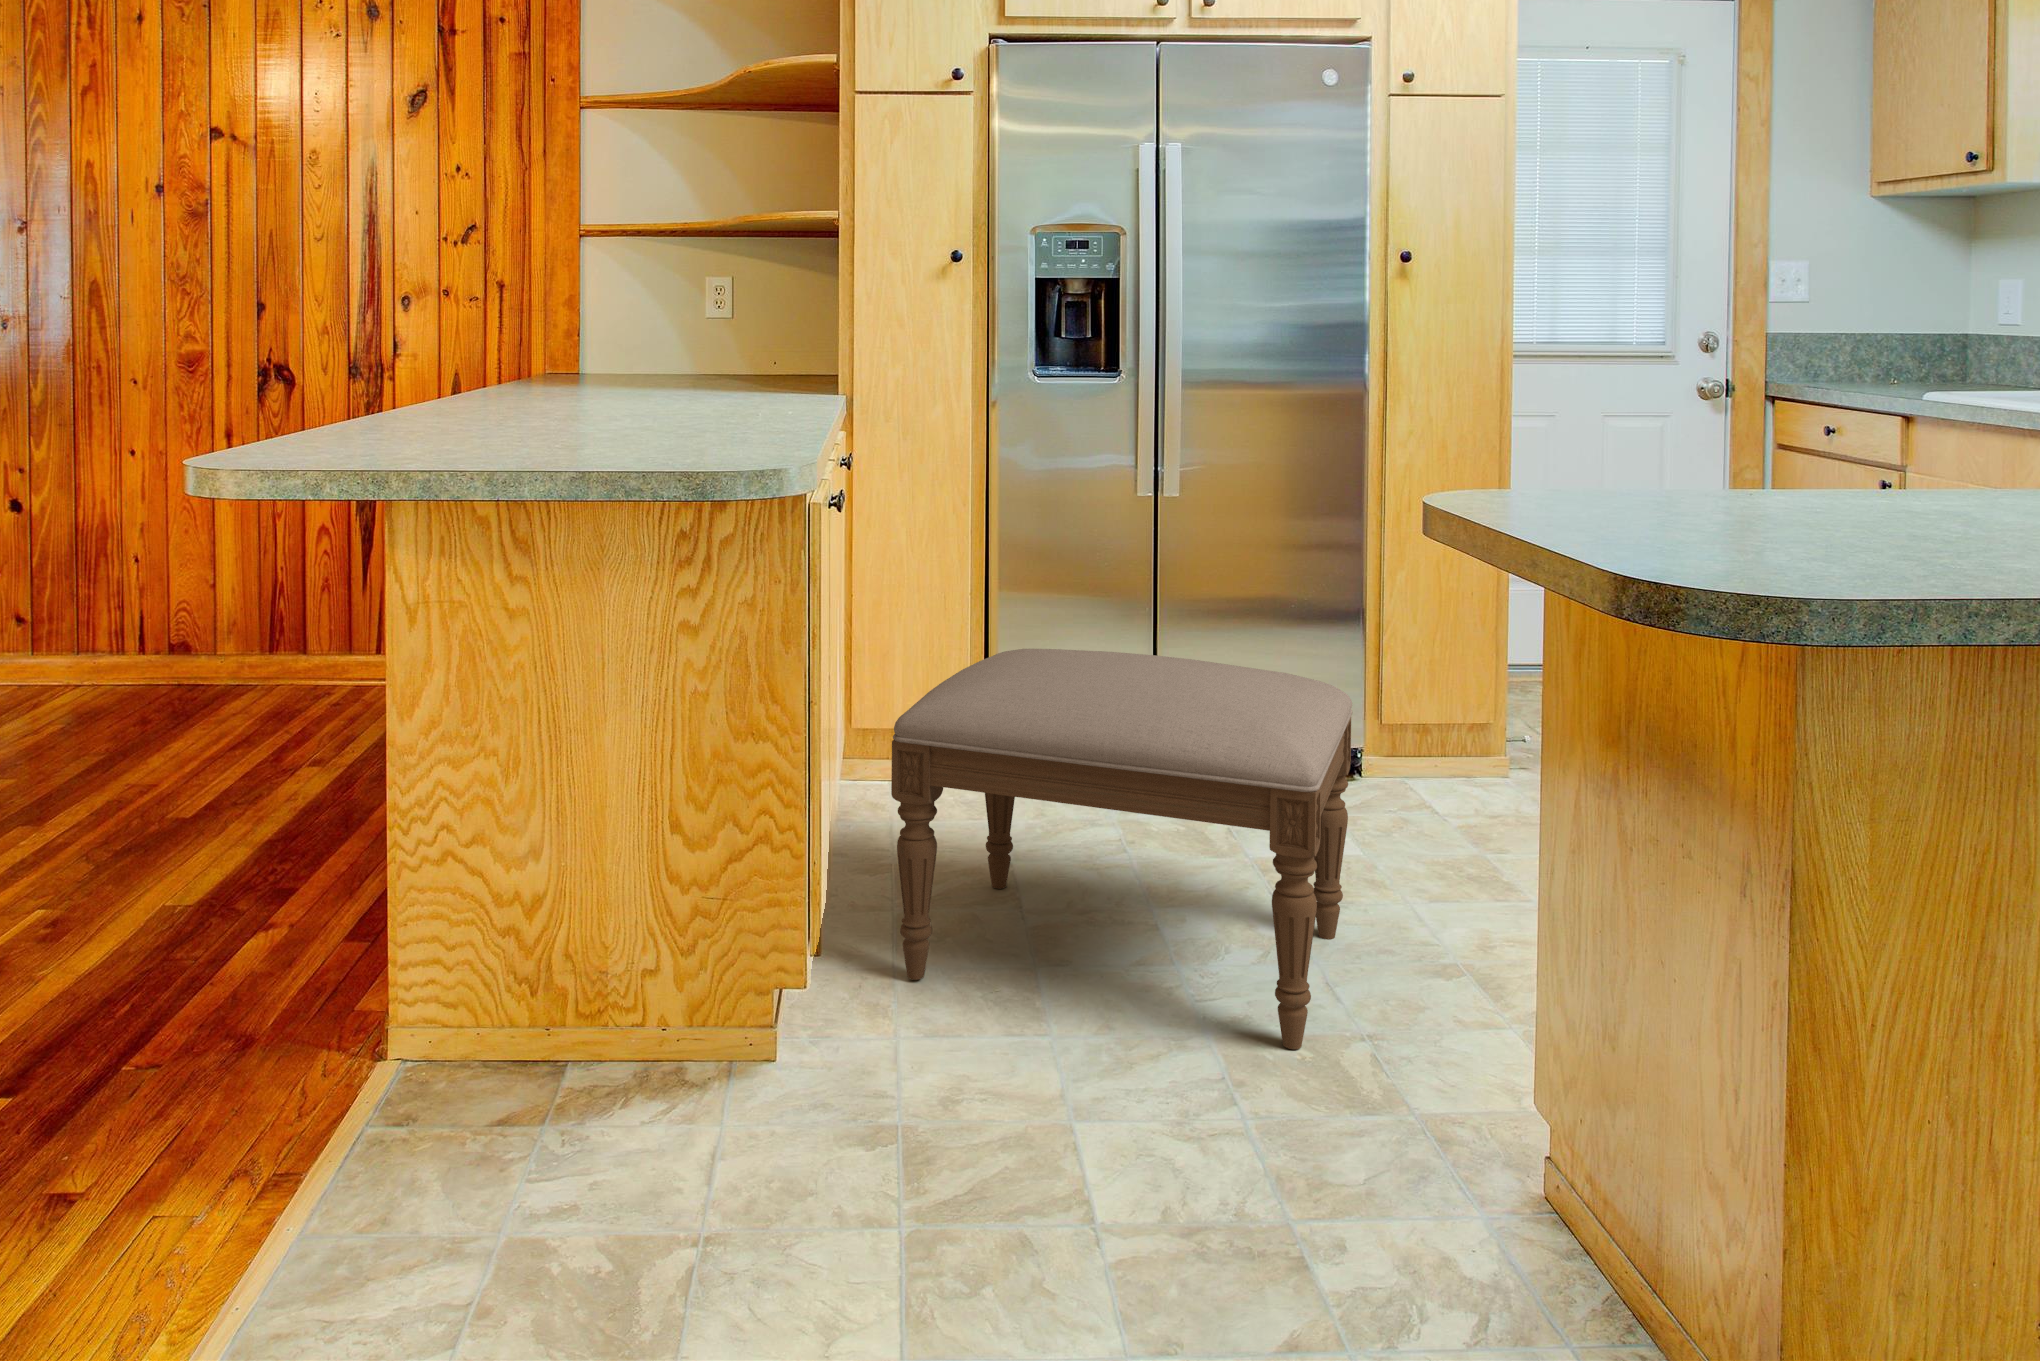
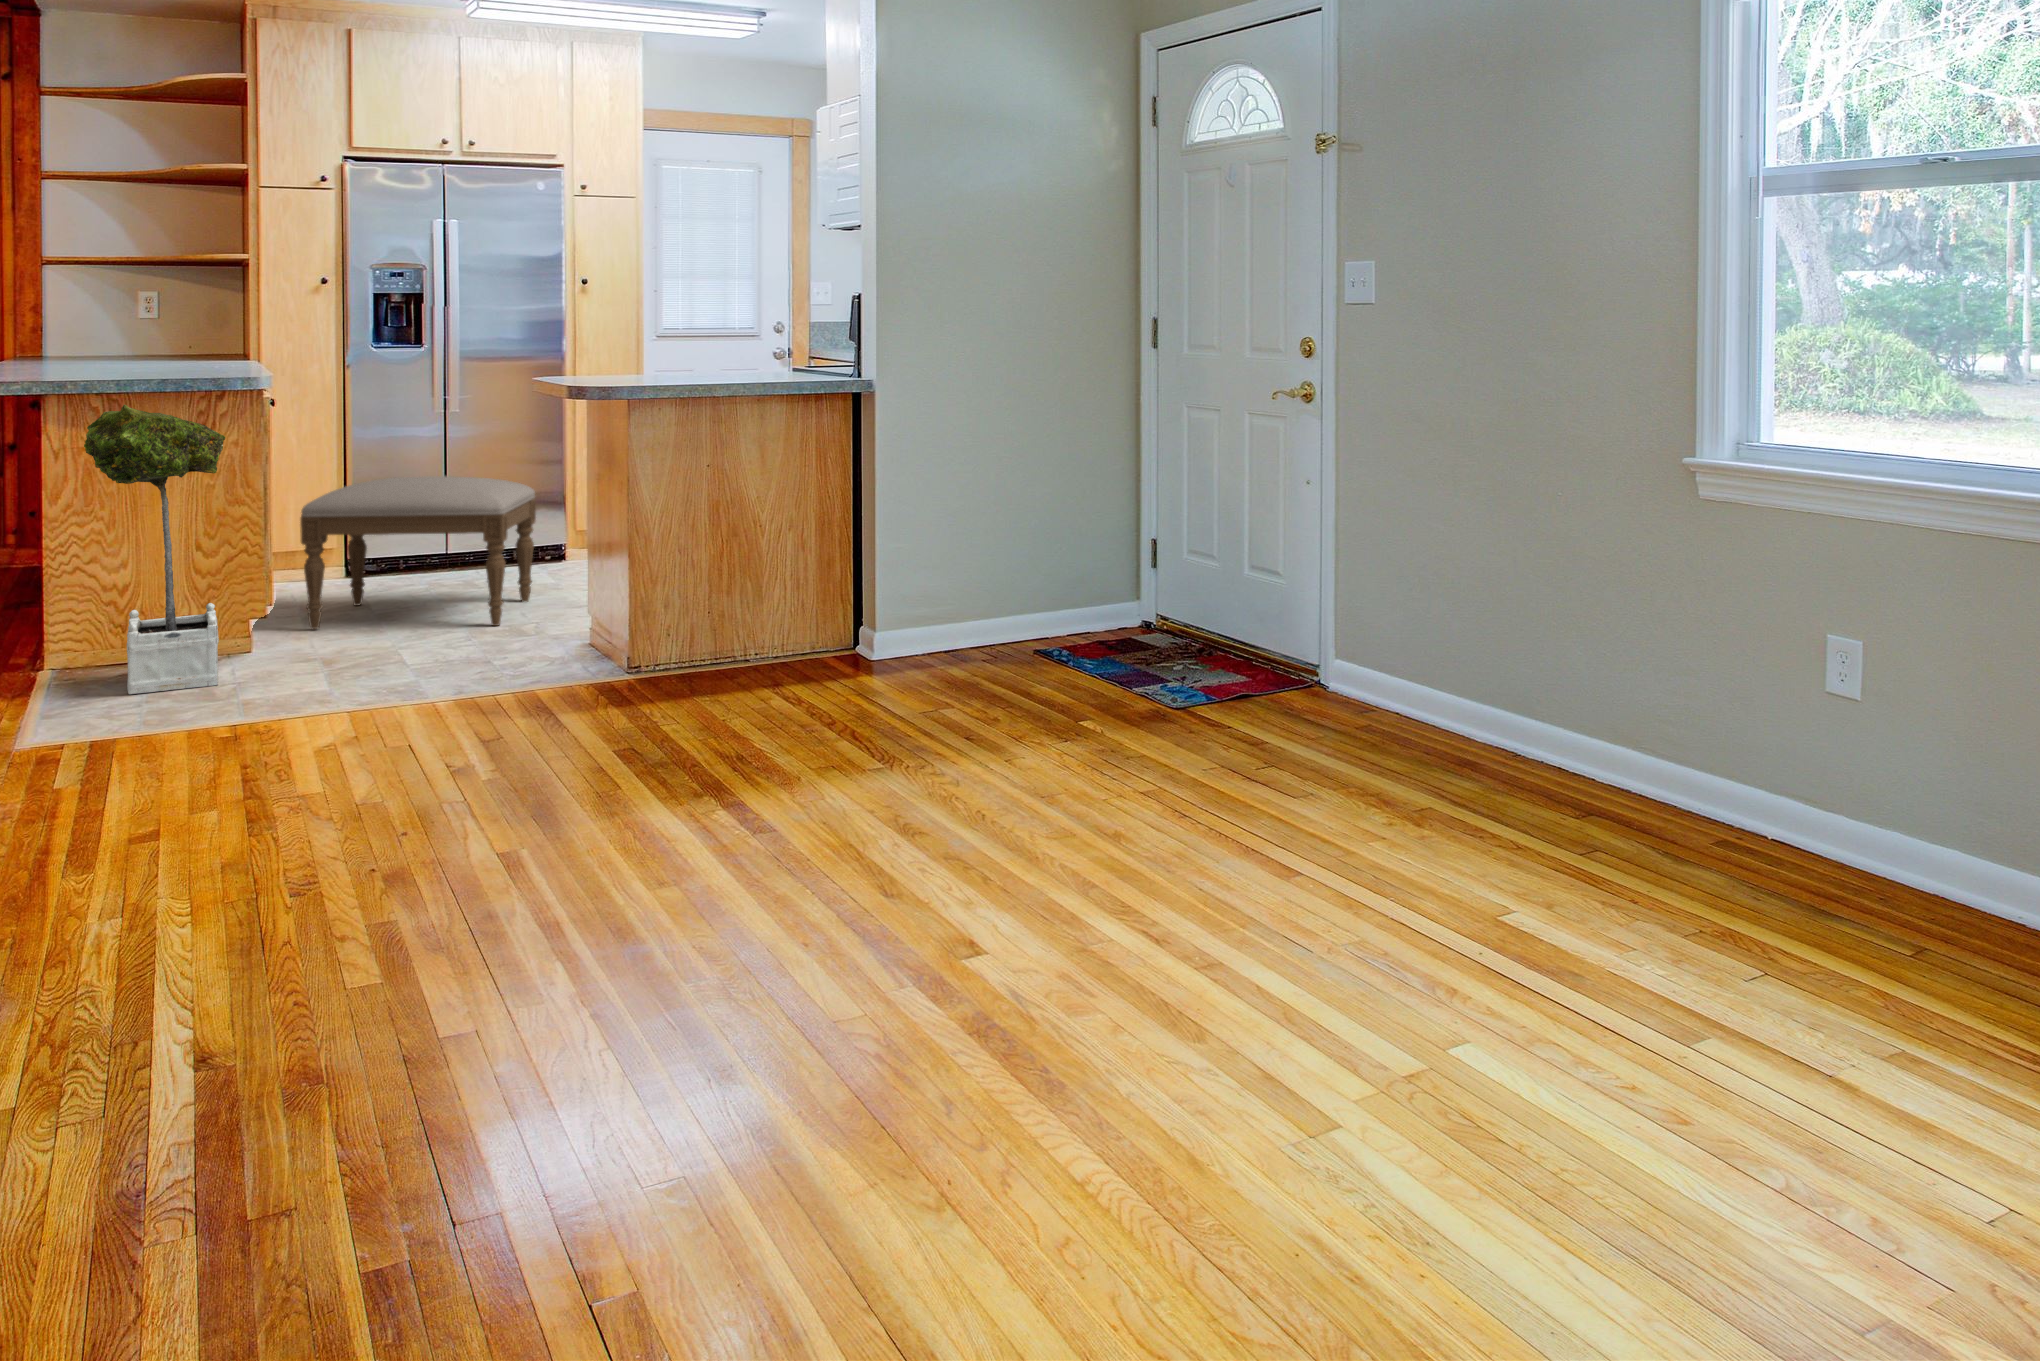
potted tree: none [409,530,710,1243] -> present [84,405,225,694]

